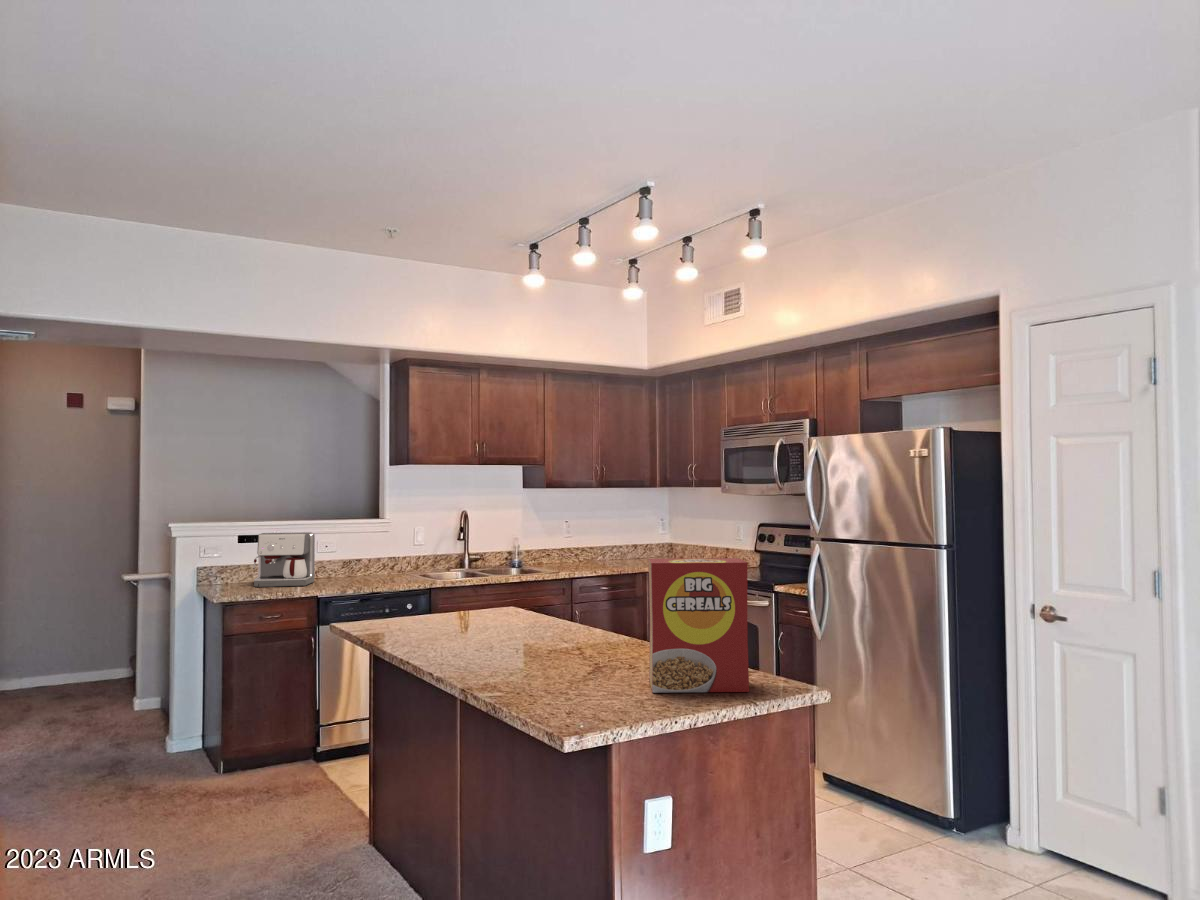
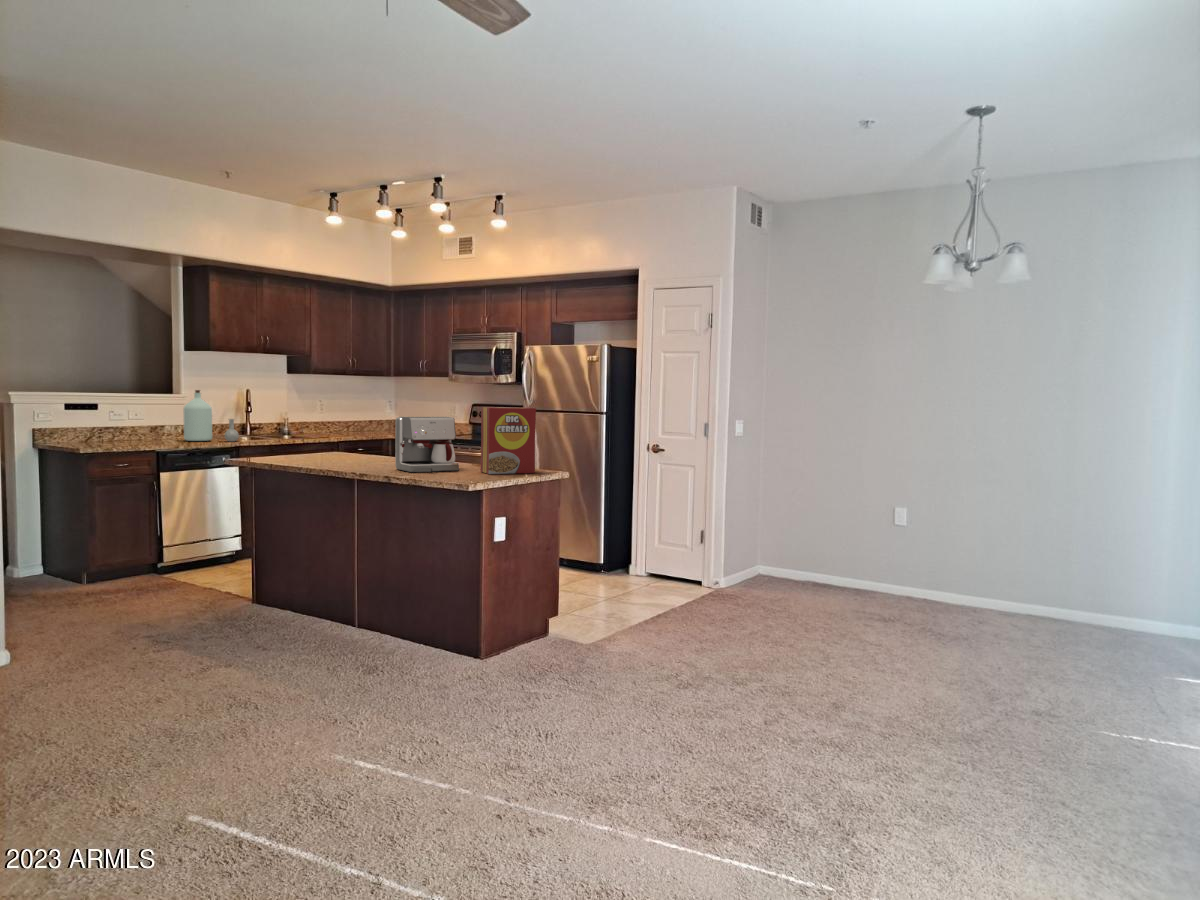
bottle: none [365,516,428,583] -> present [183,390,239,442]
coffee maker: present [253,532,315,587] -> present [395,417,459,472]

